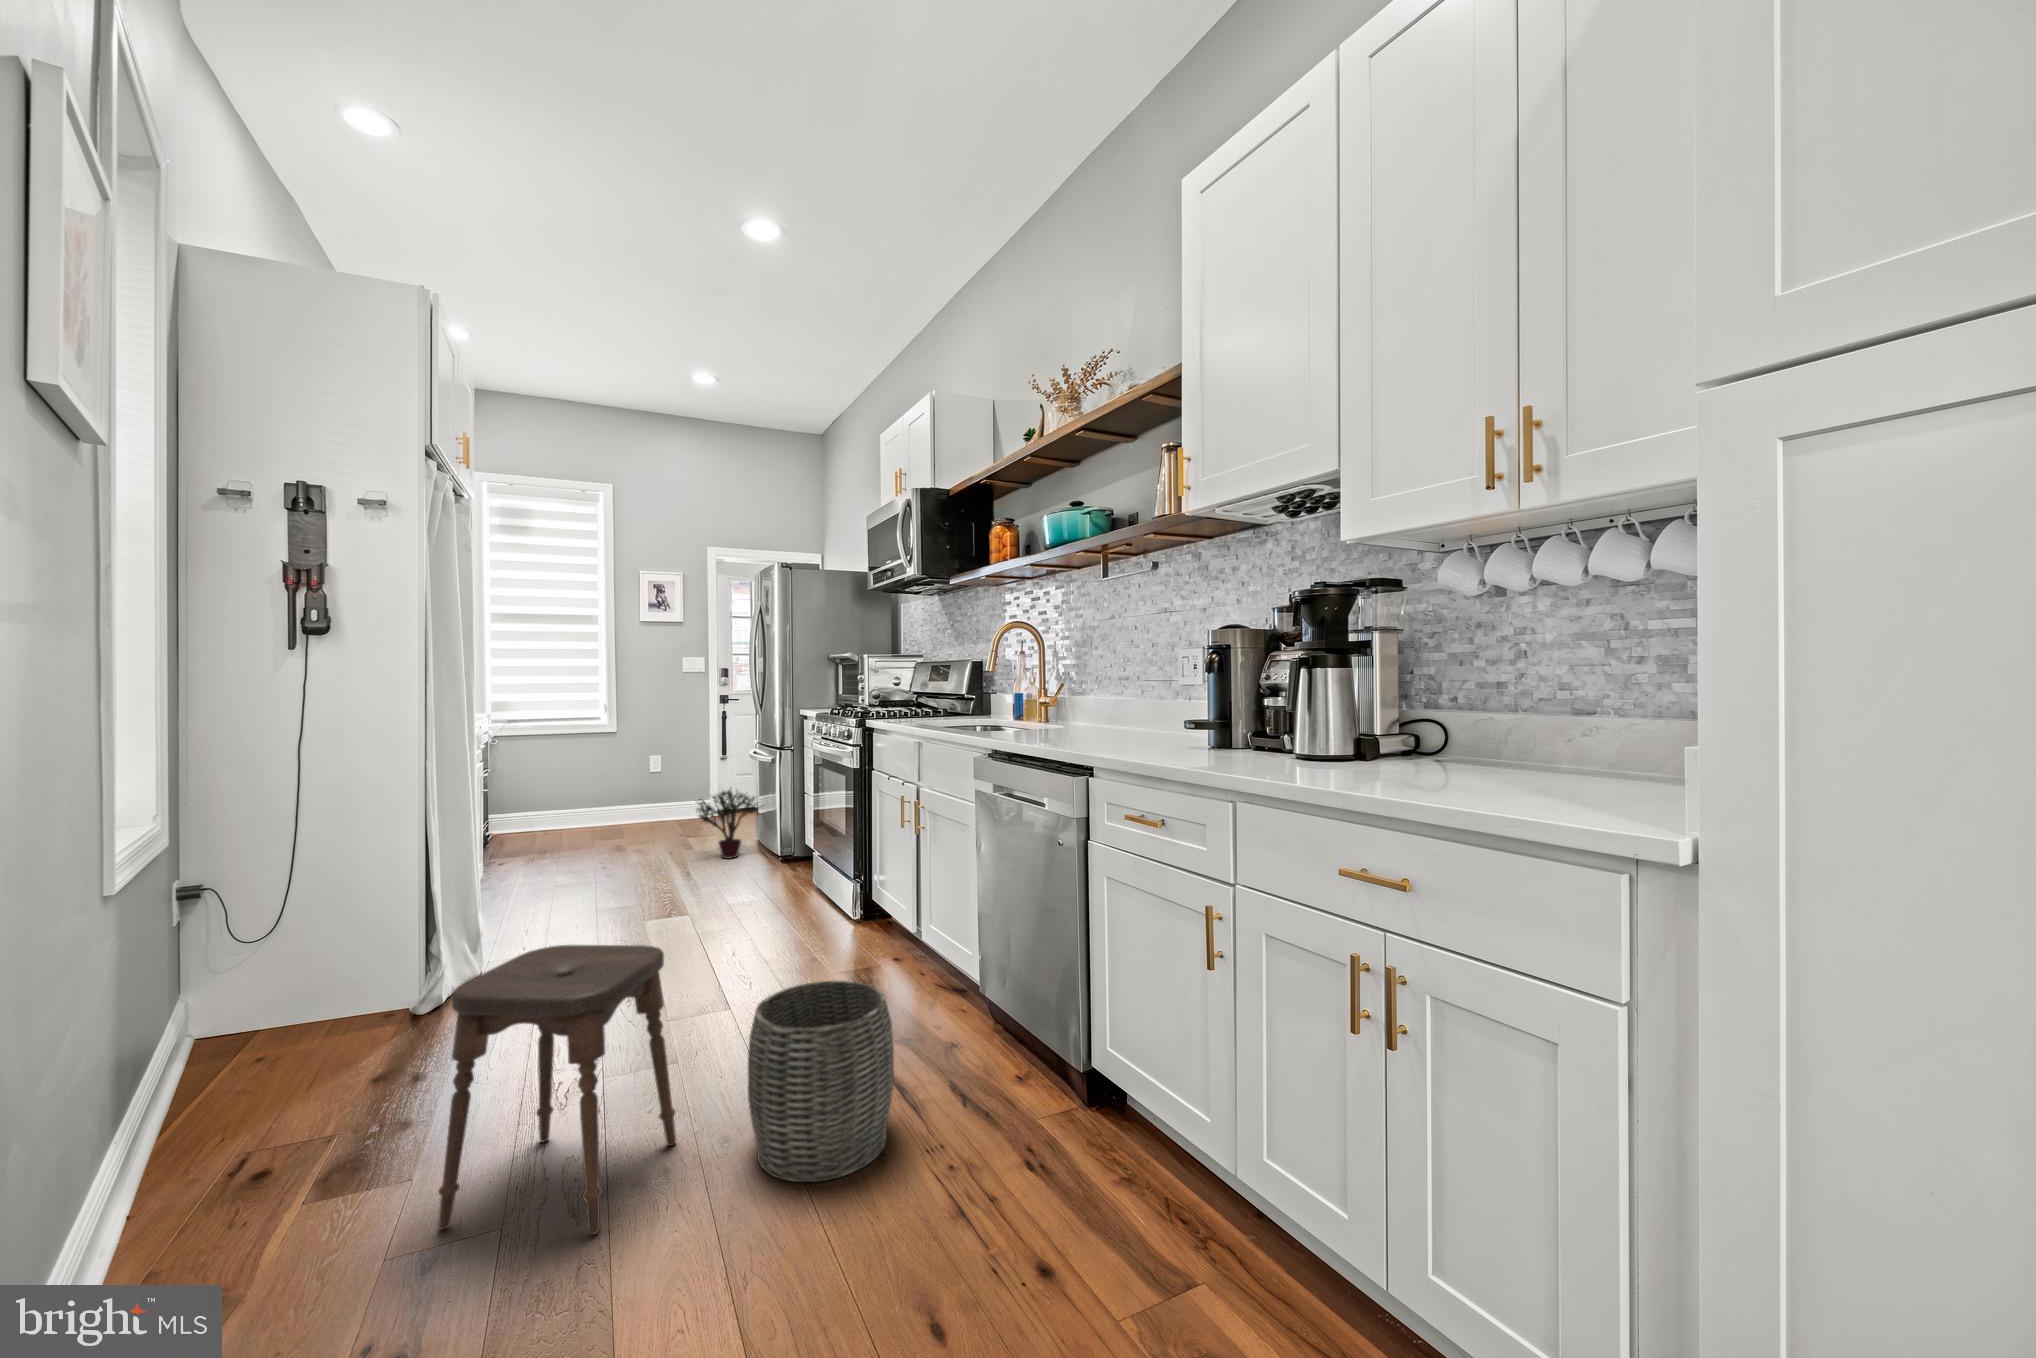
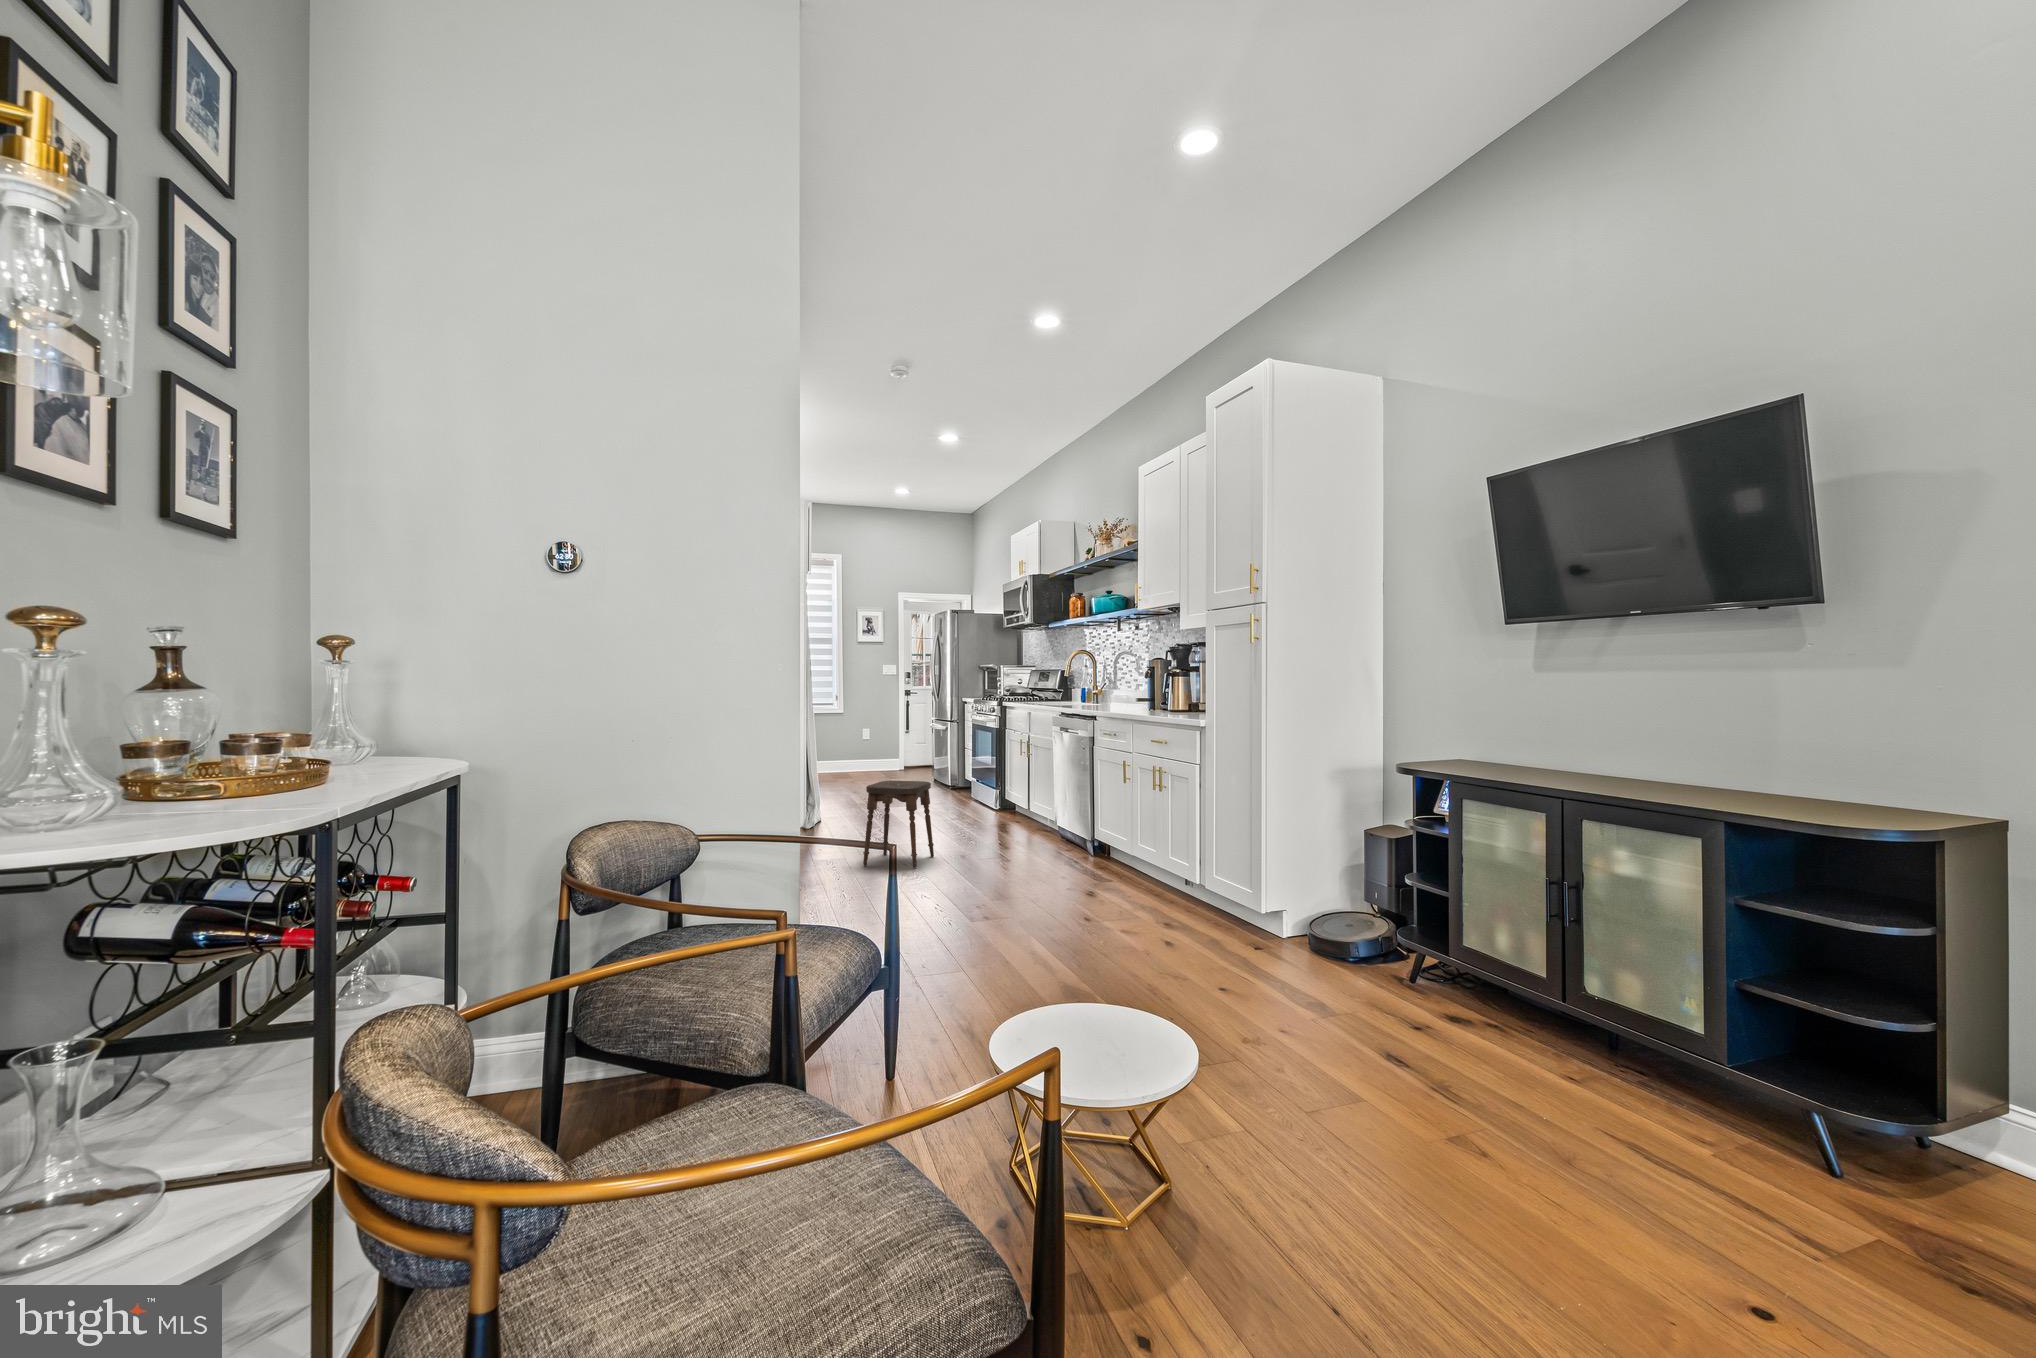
potted plant: present [697,788,760,859] -> none [900,744,941,787]
woven basket: present [748,981,894,1182] -> none [961,801,1015,864]

